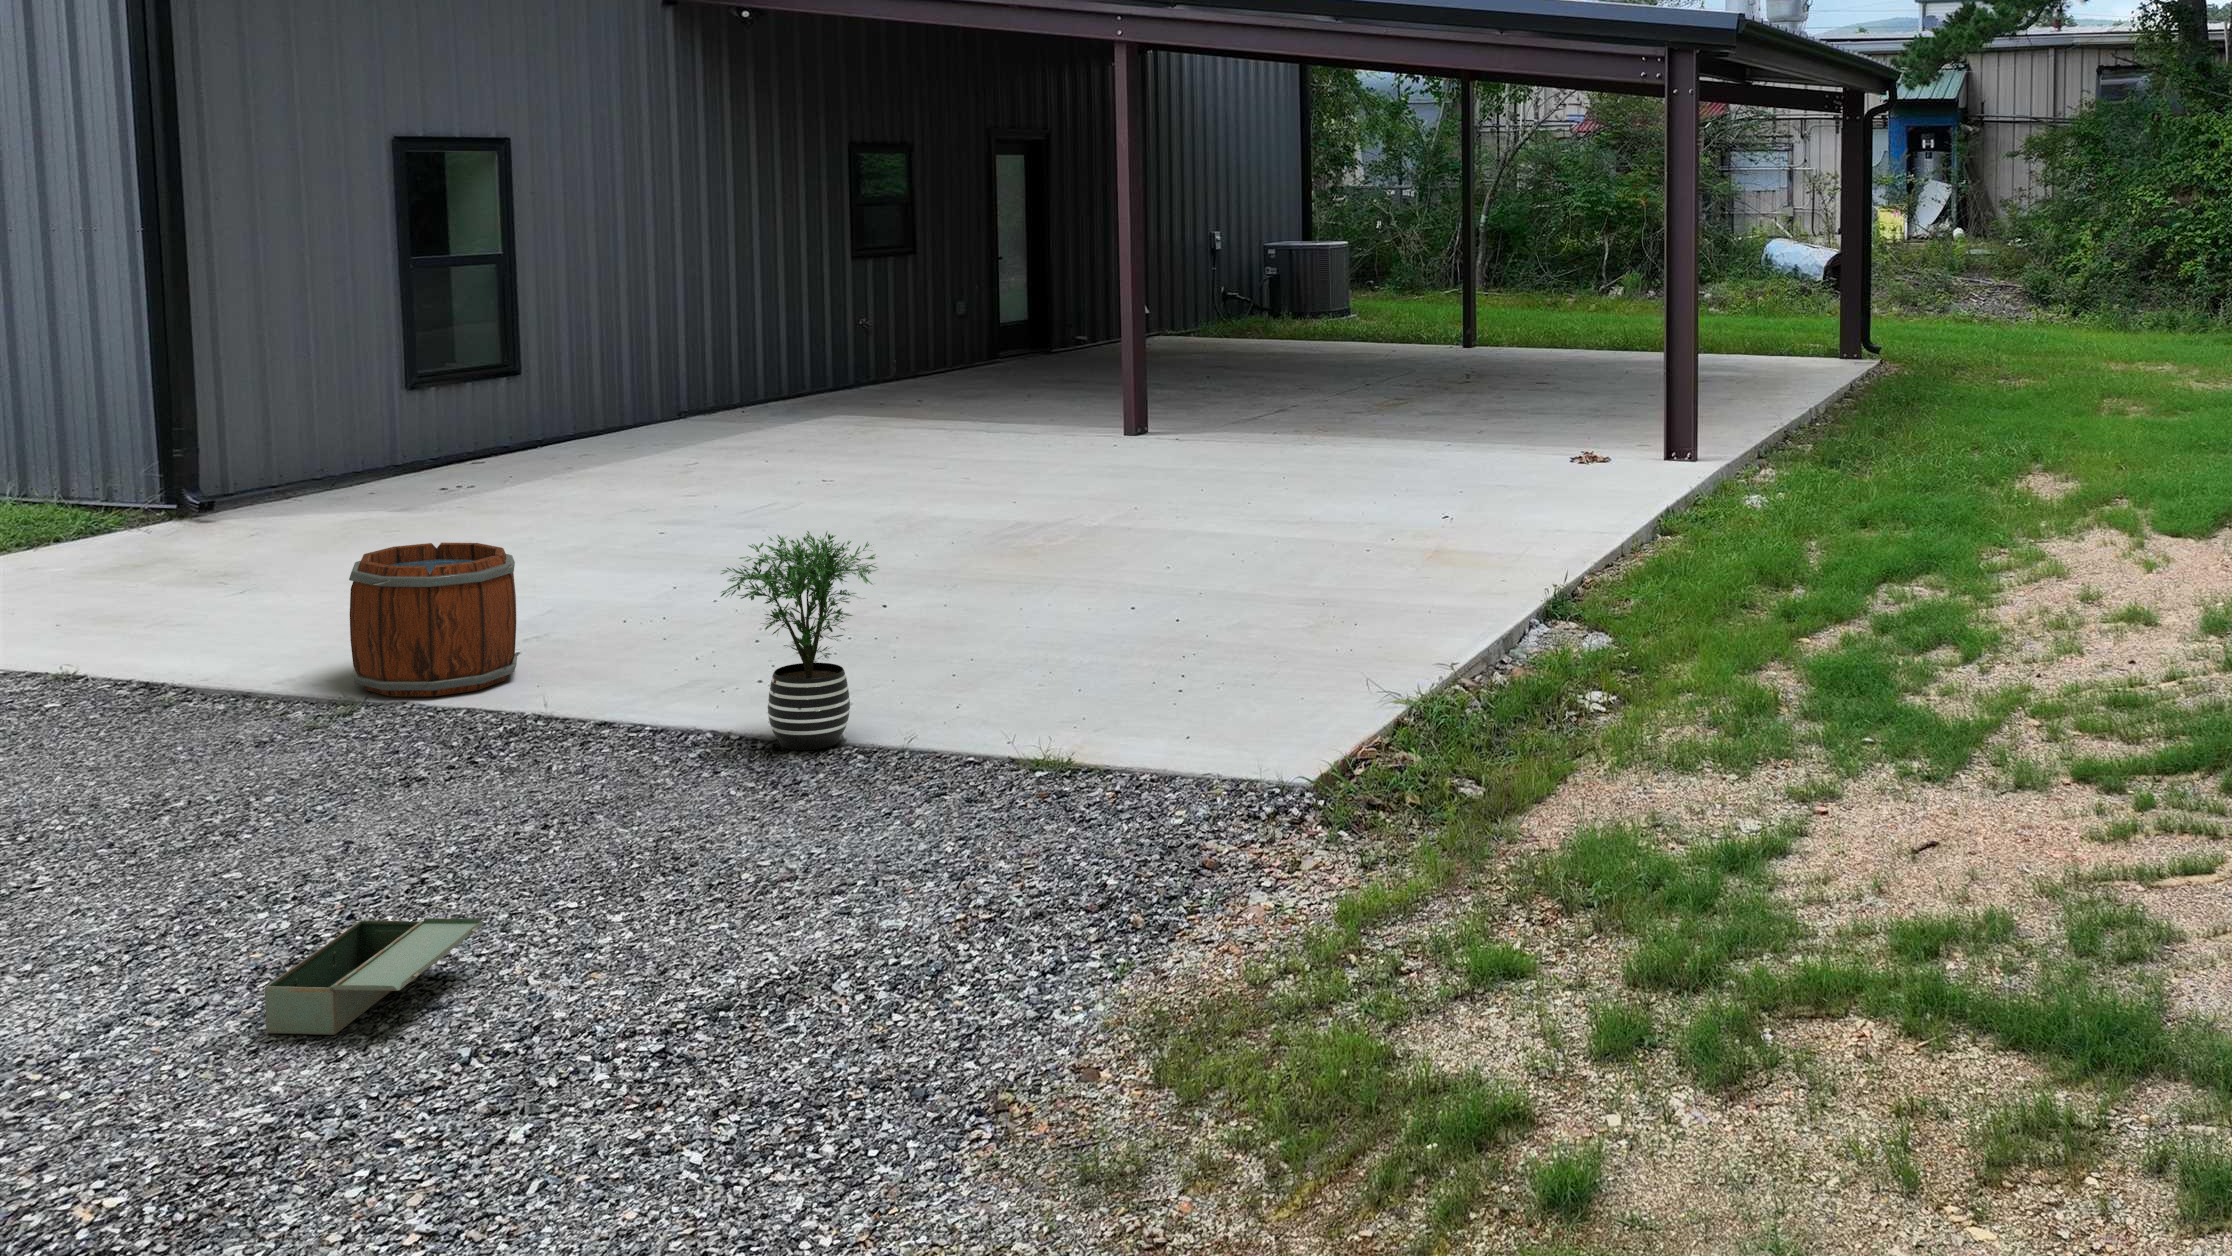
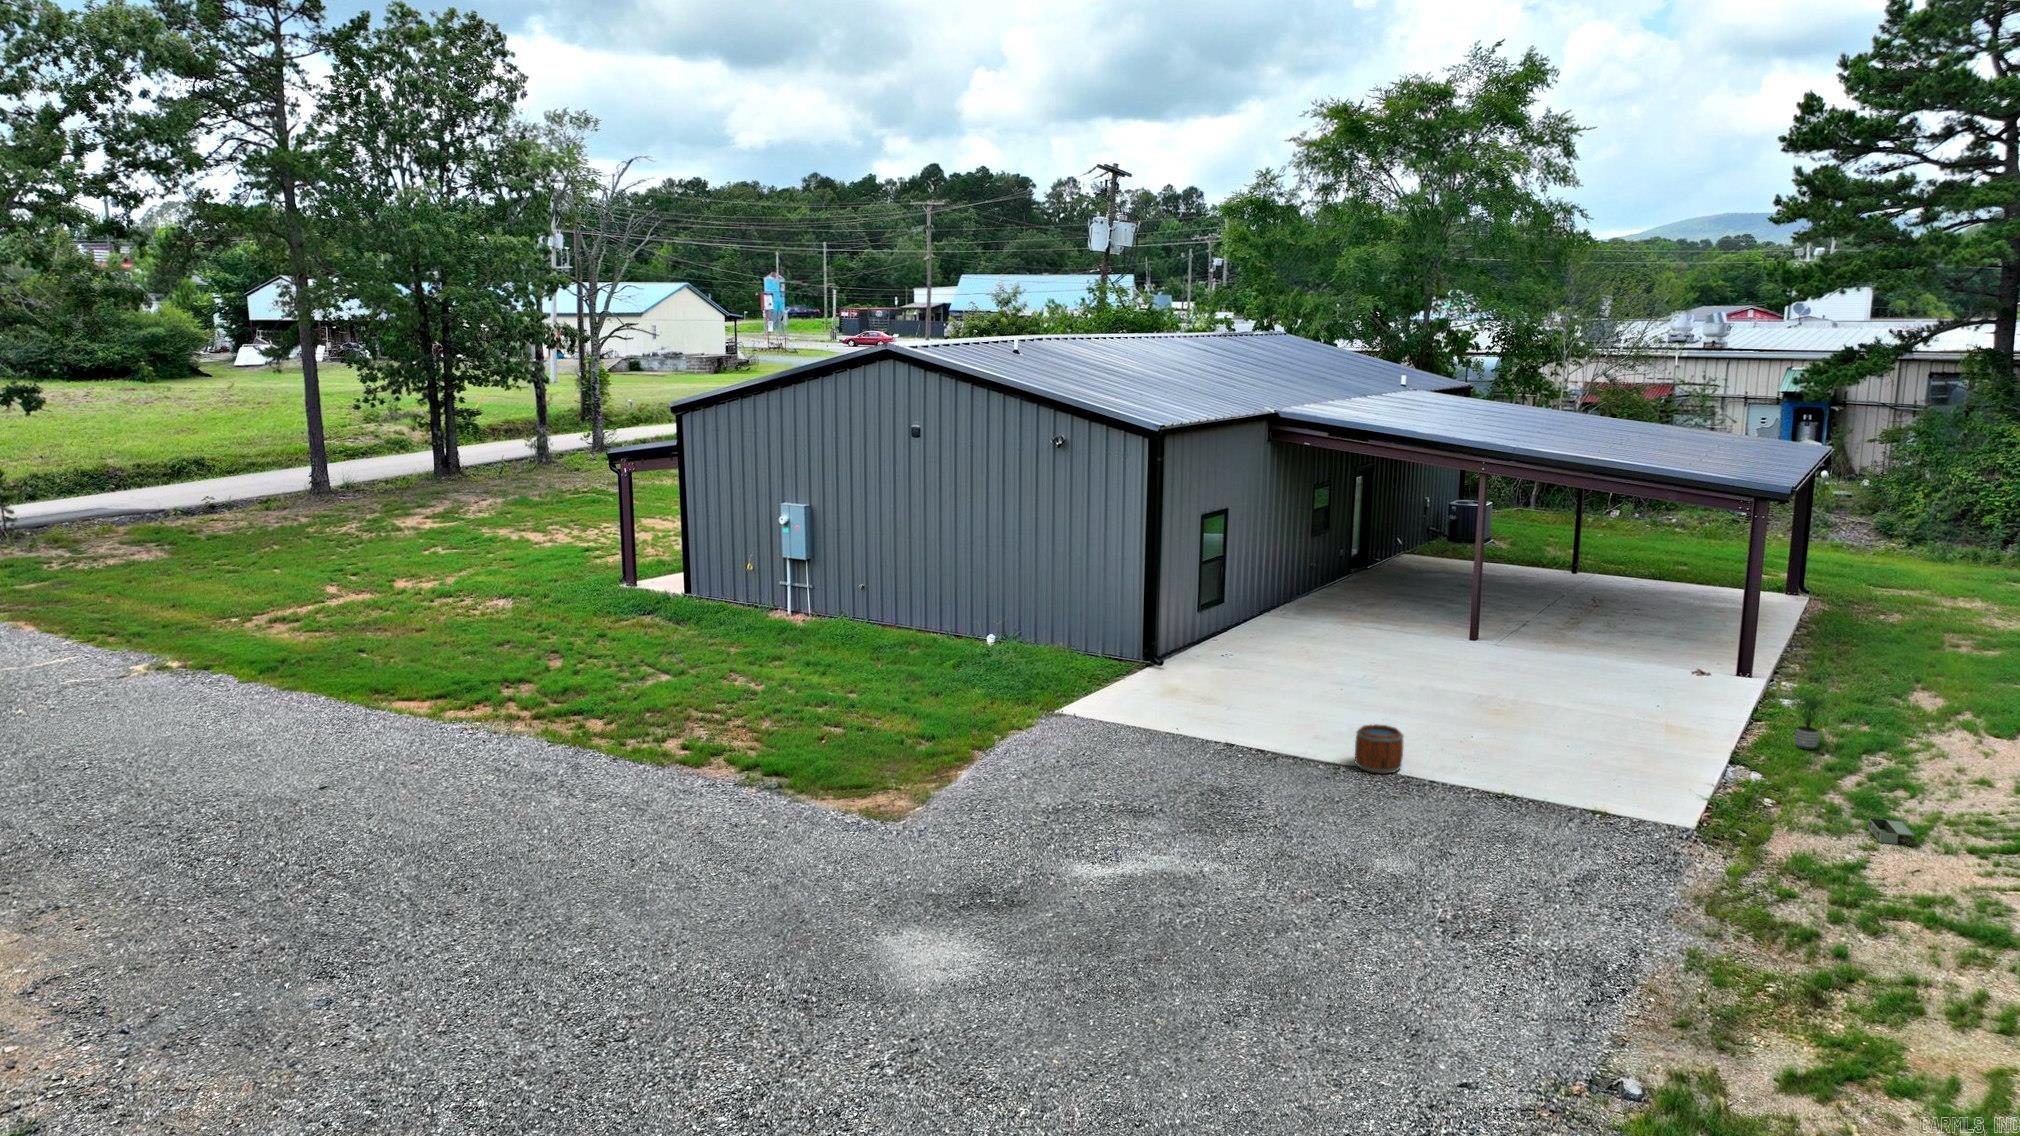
potted plant: present [720,531,878,750] -> present [1787,695,1826,750]
toolbox: present [265,918,484,1035] -> present [1868,818,1915,844]

